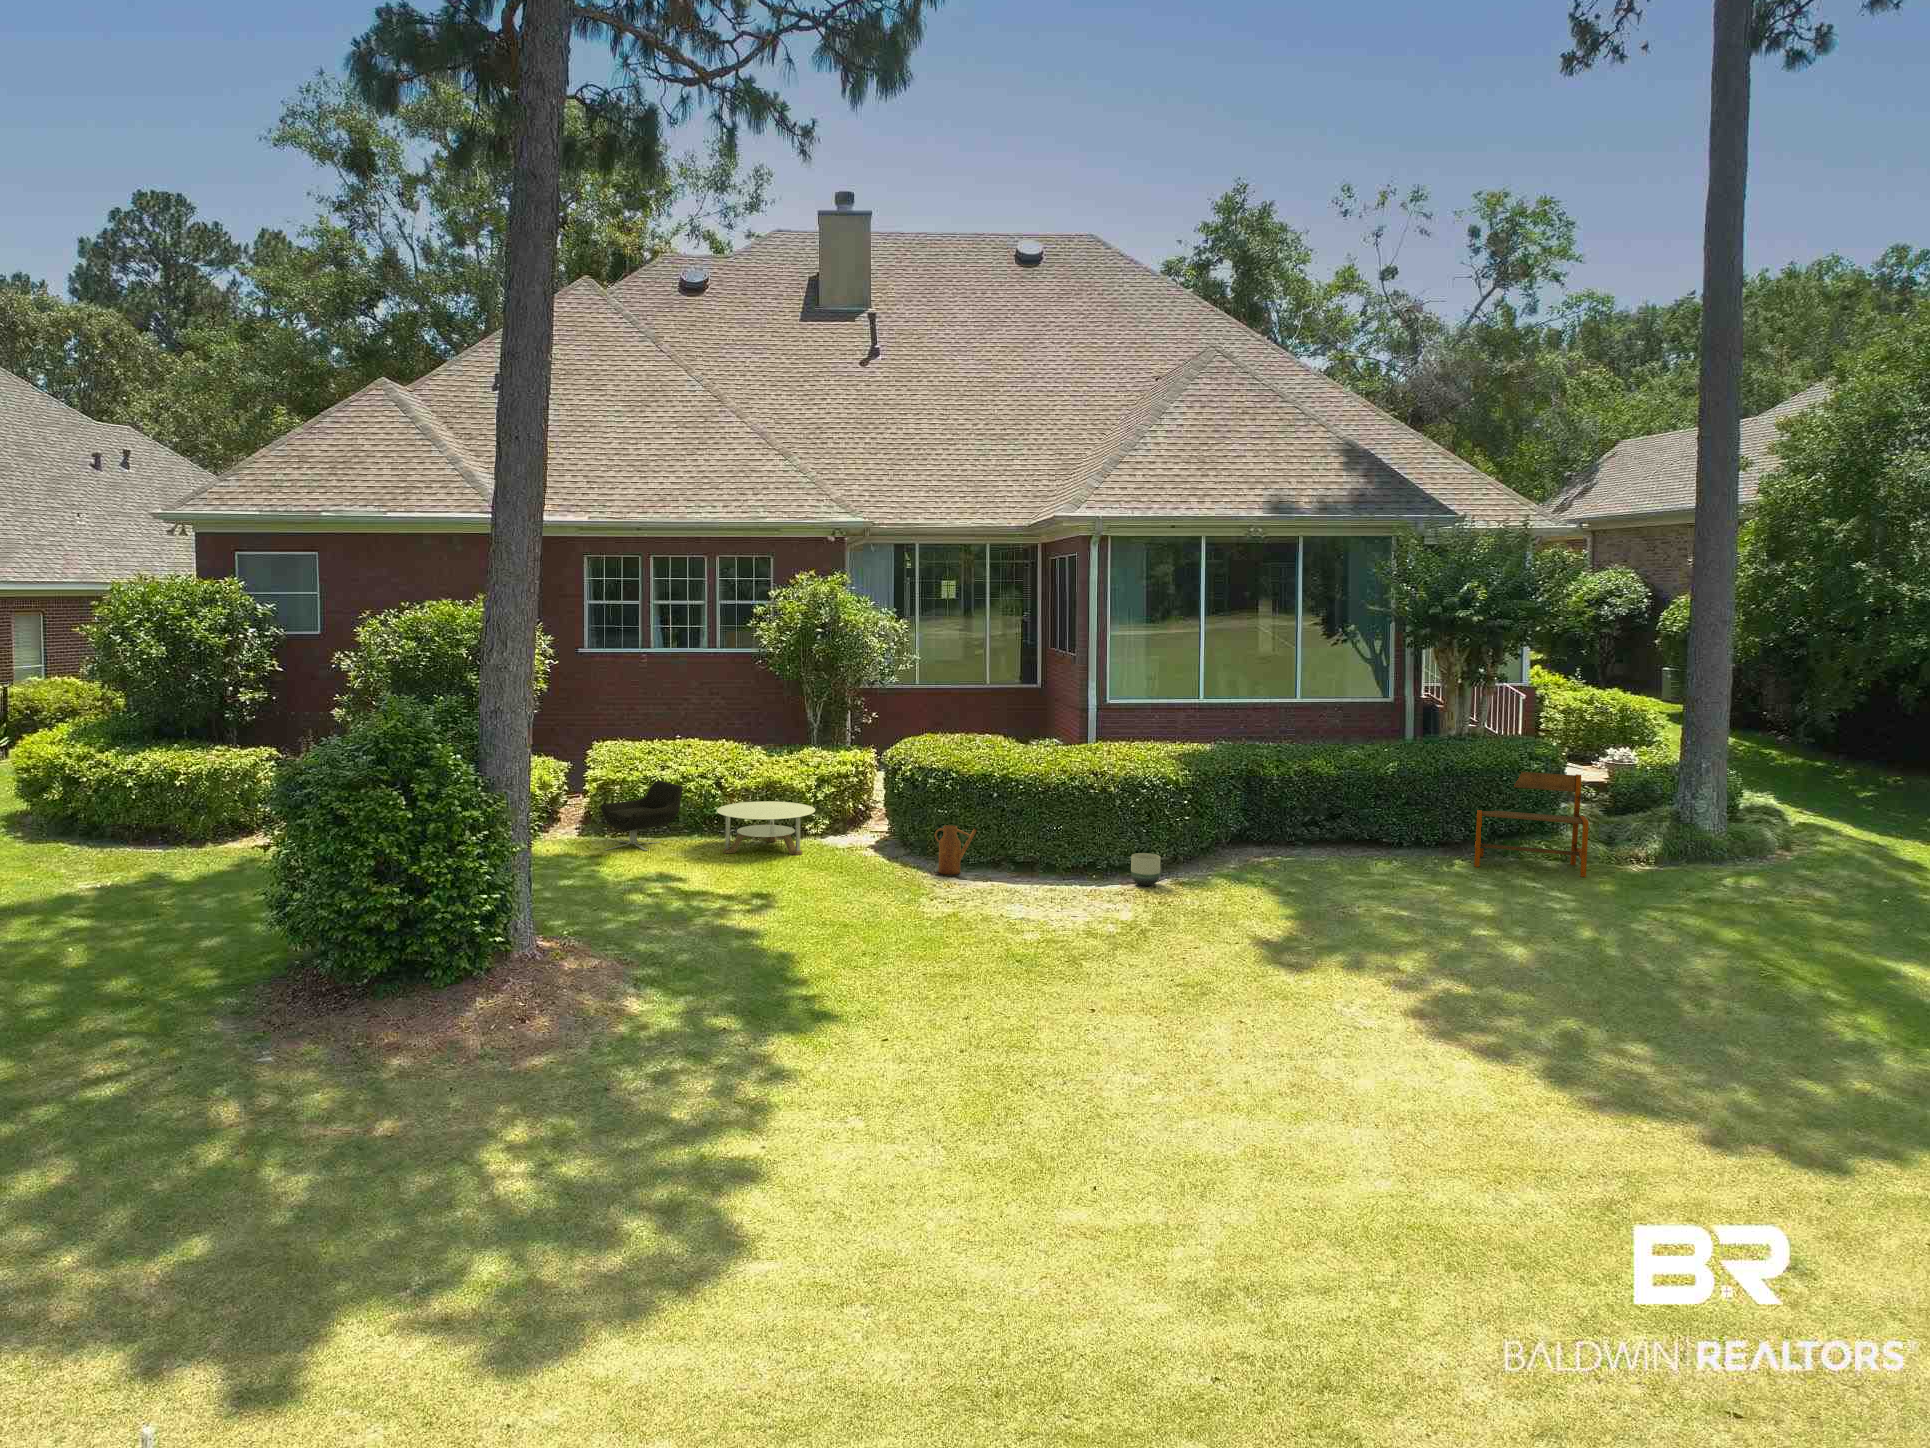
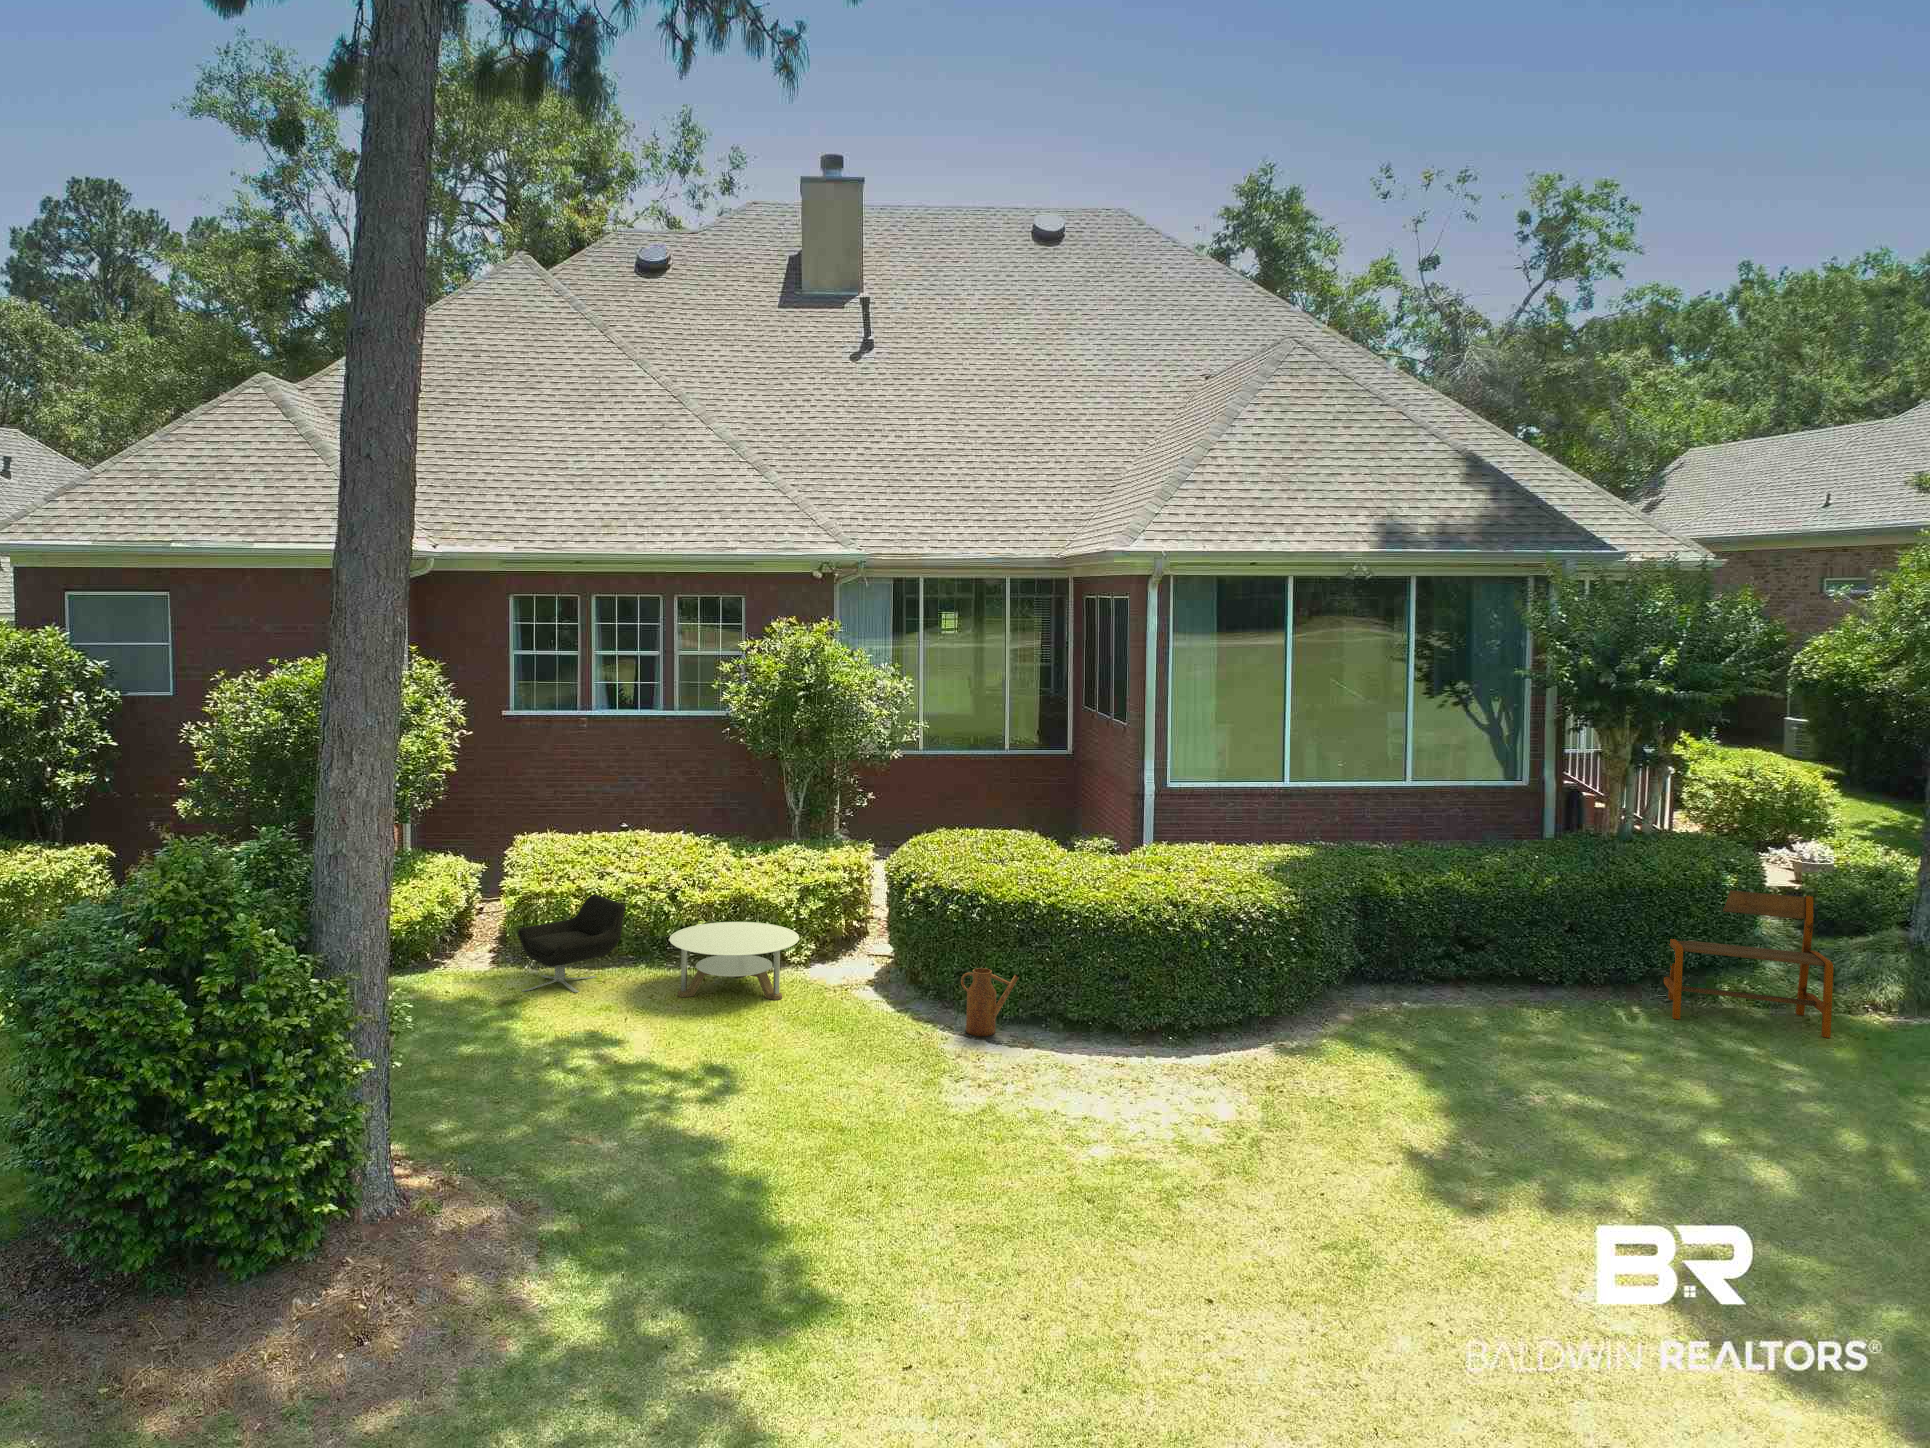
planter: present [1131,853,1161,886] -> none [1229,1010,1270,1057]

